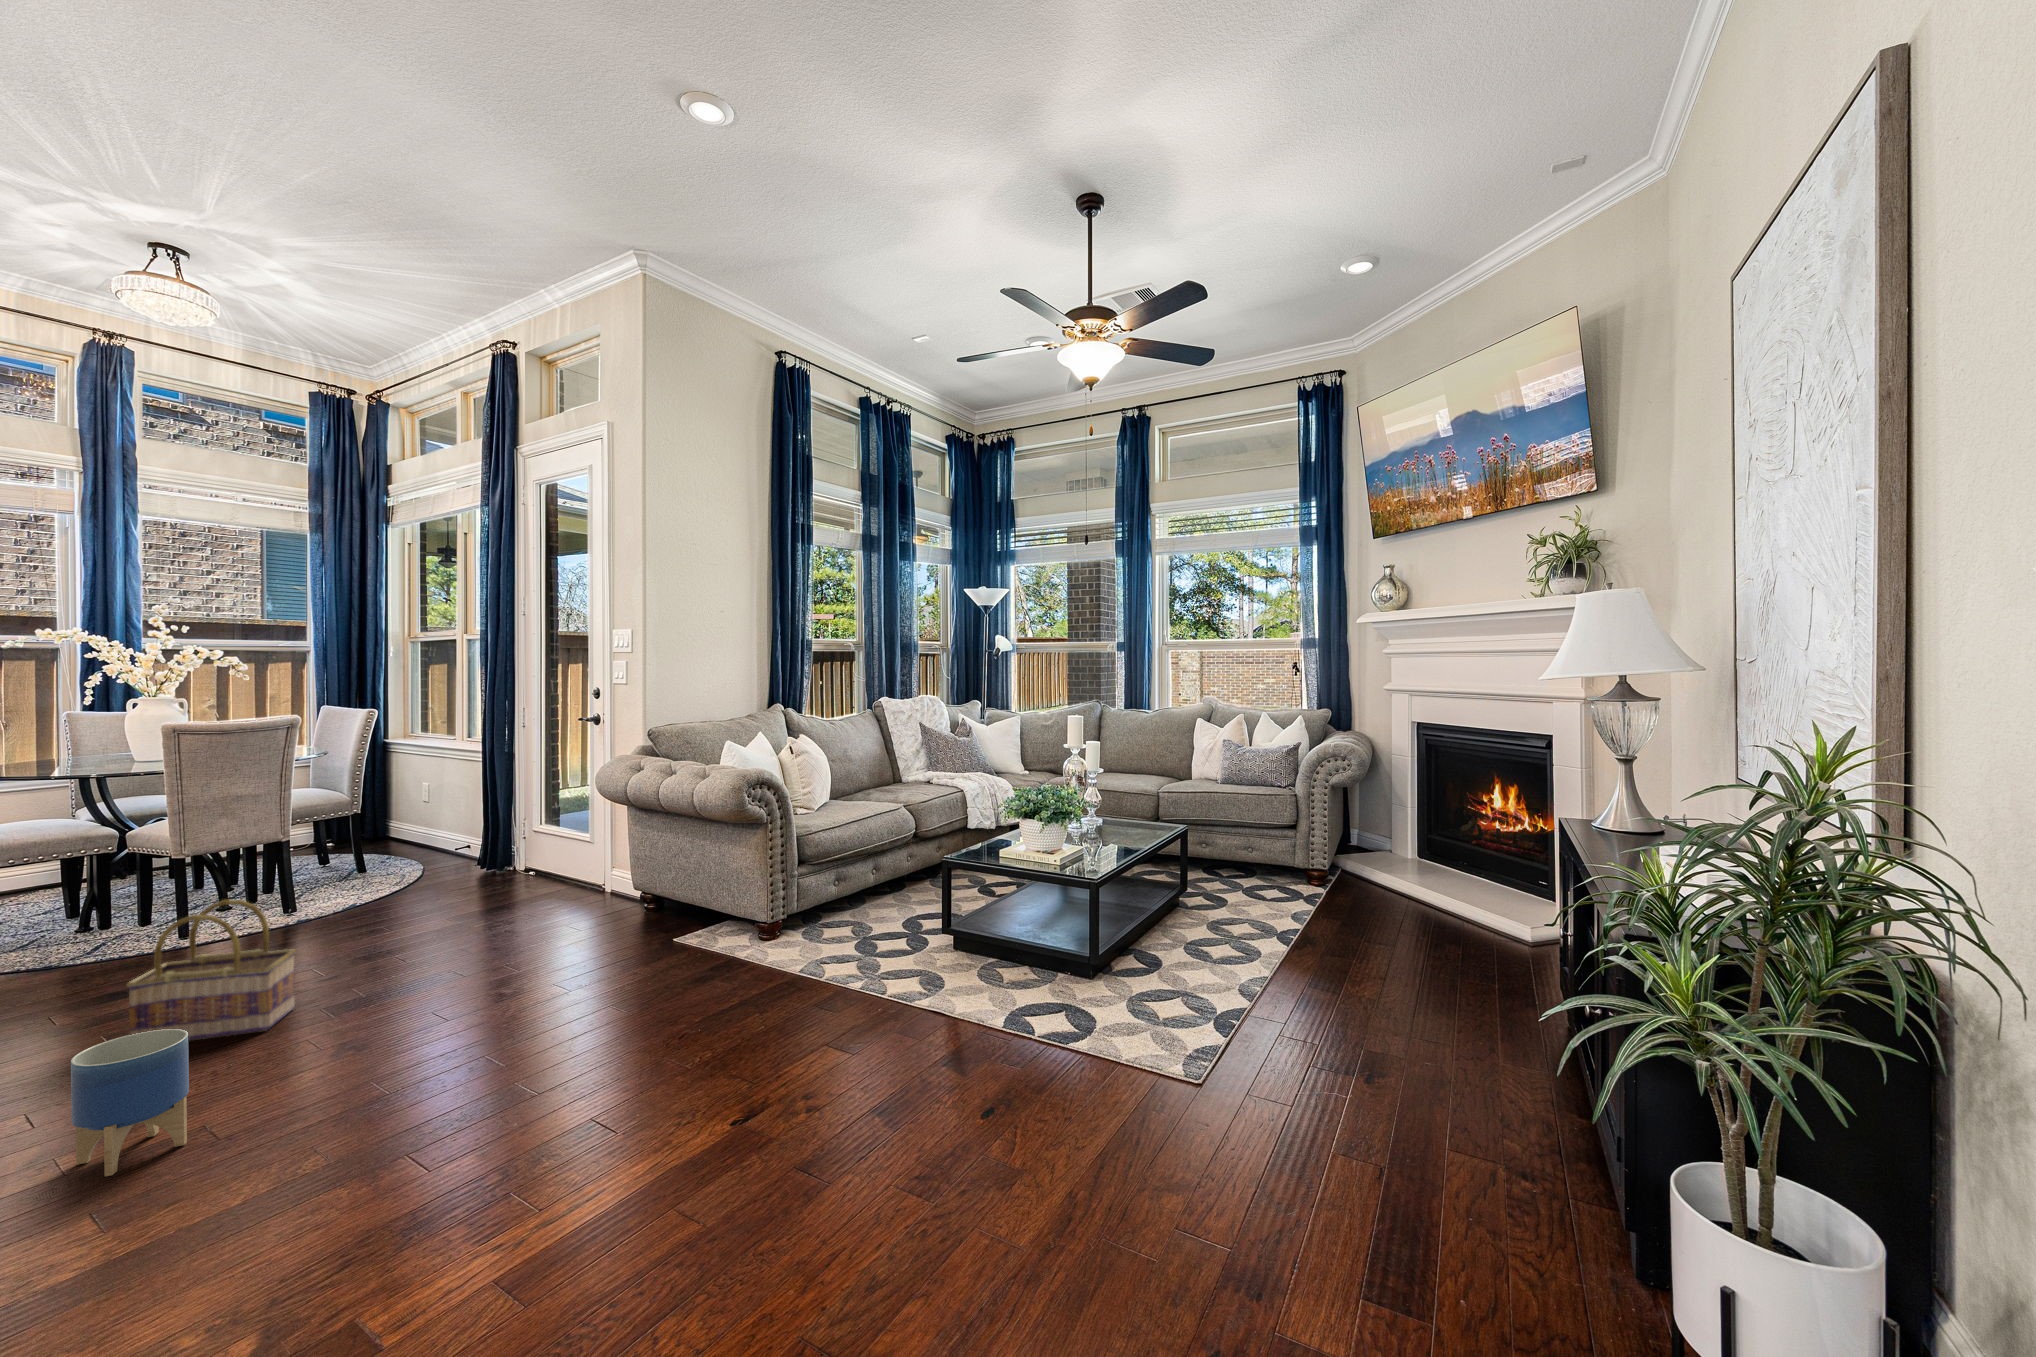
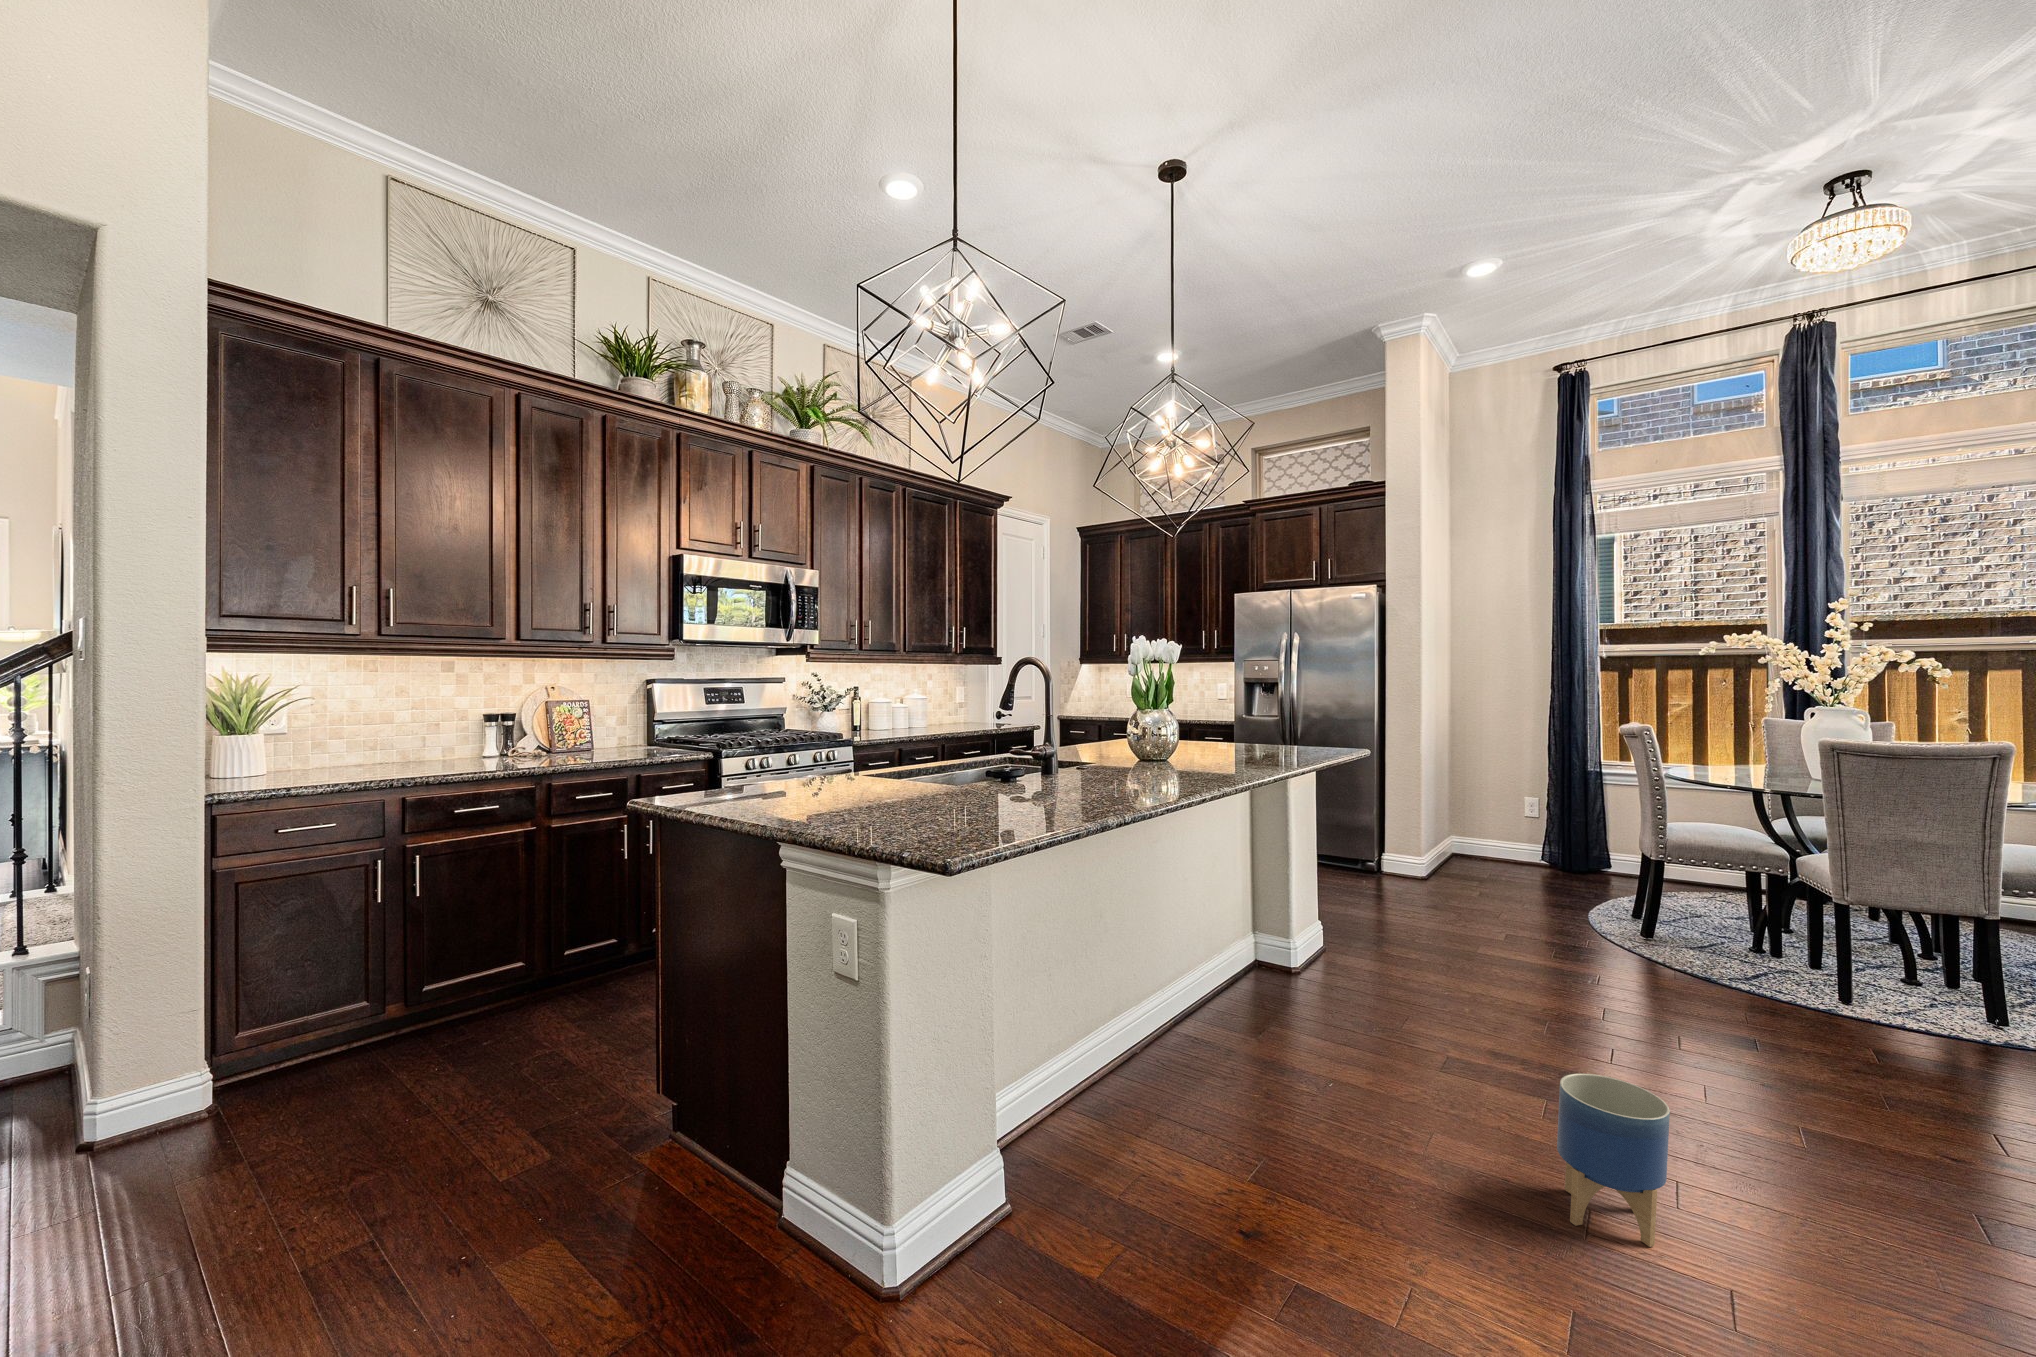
basket: present [127,900,296,1040] -> none [1699,970,1906,1169]

